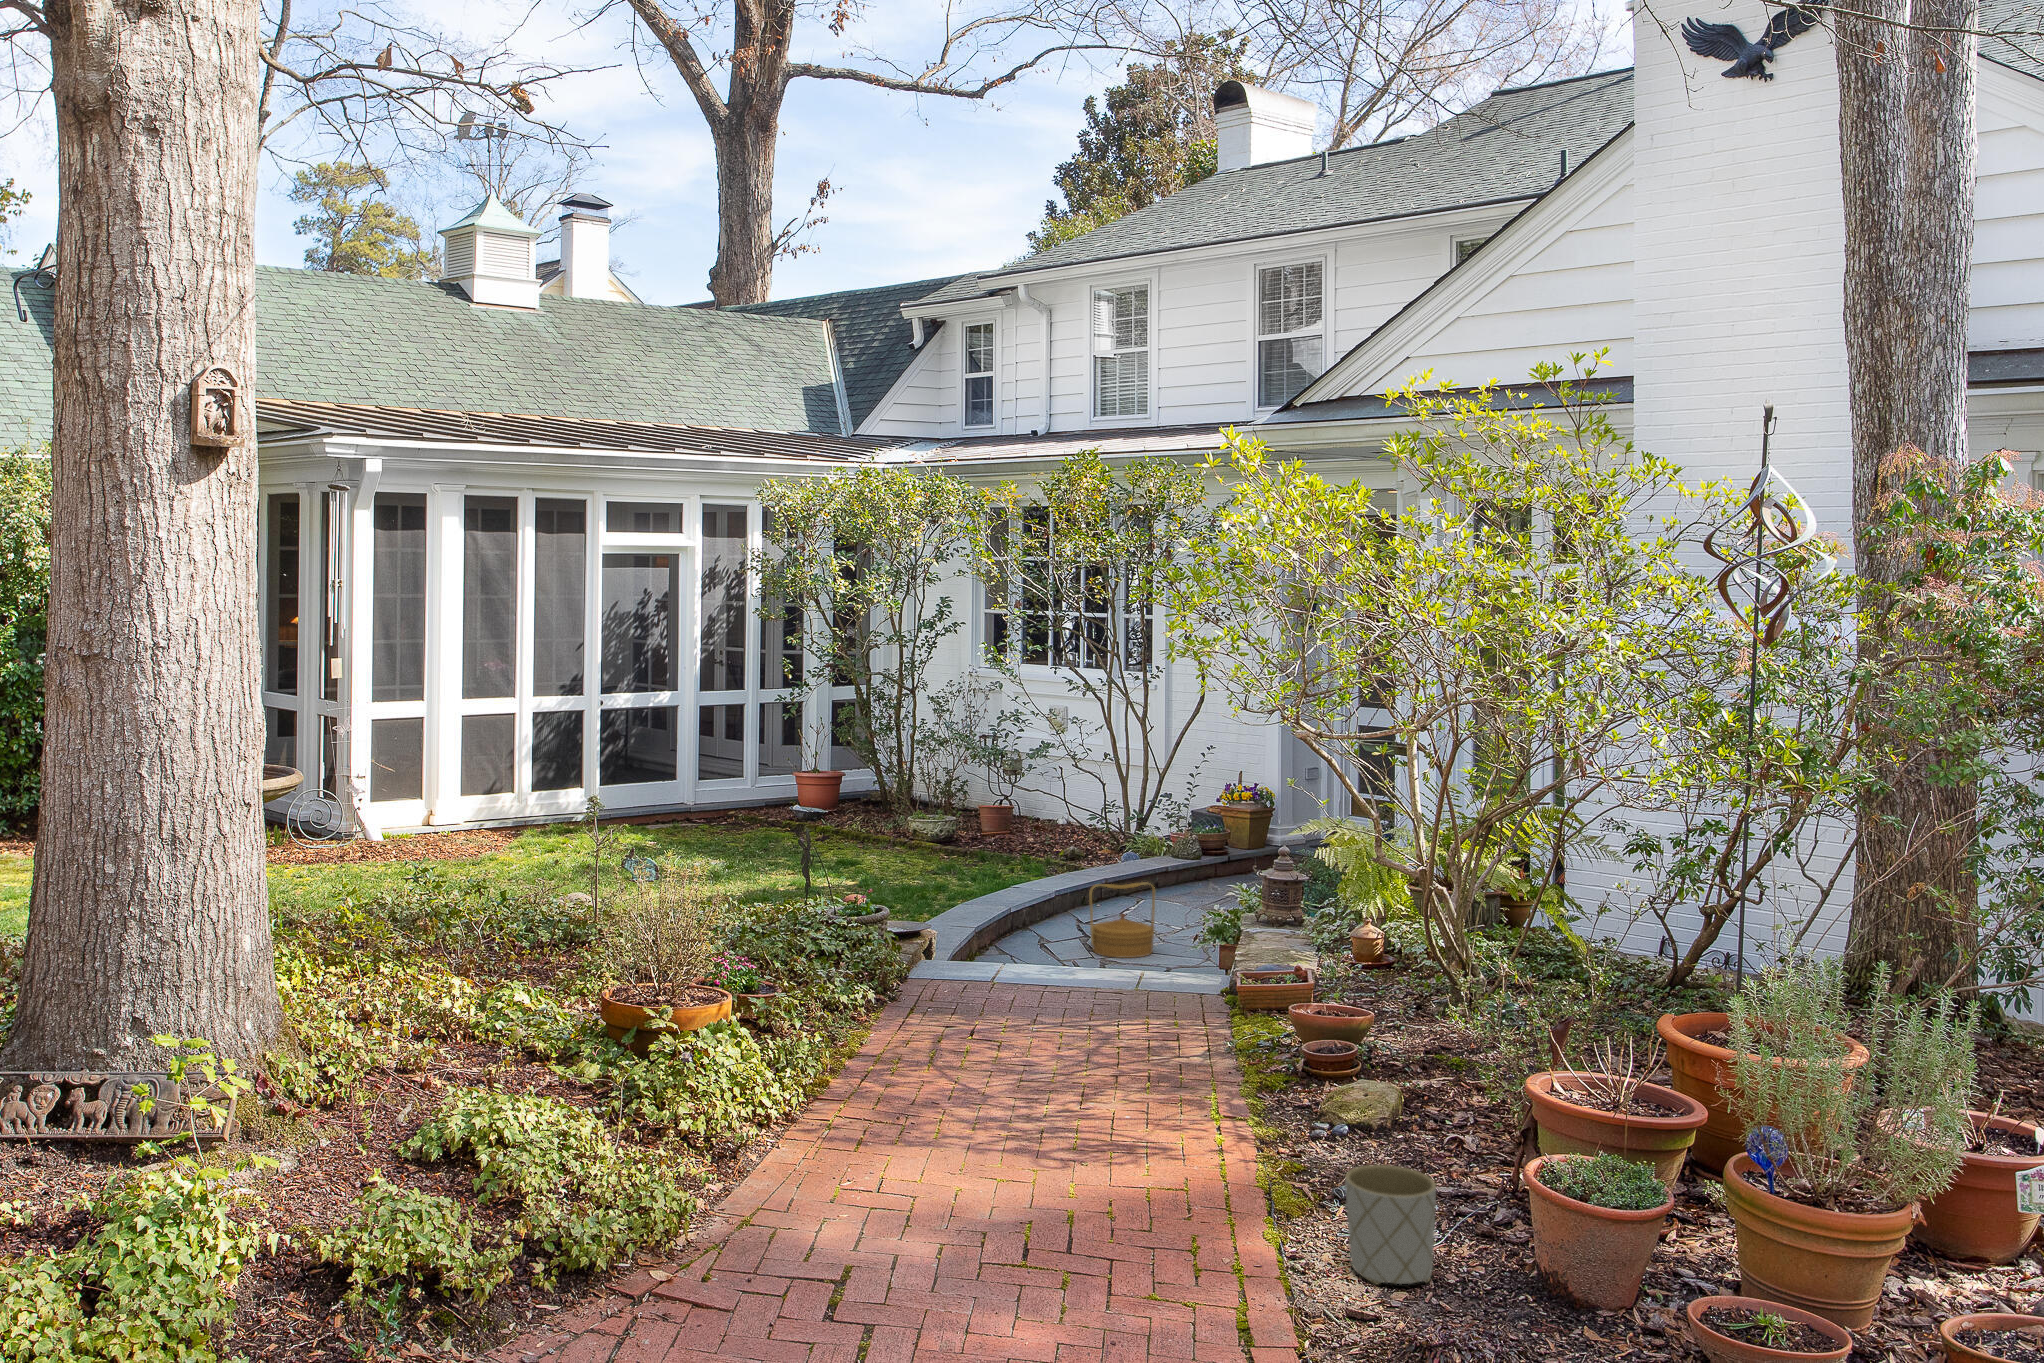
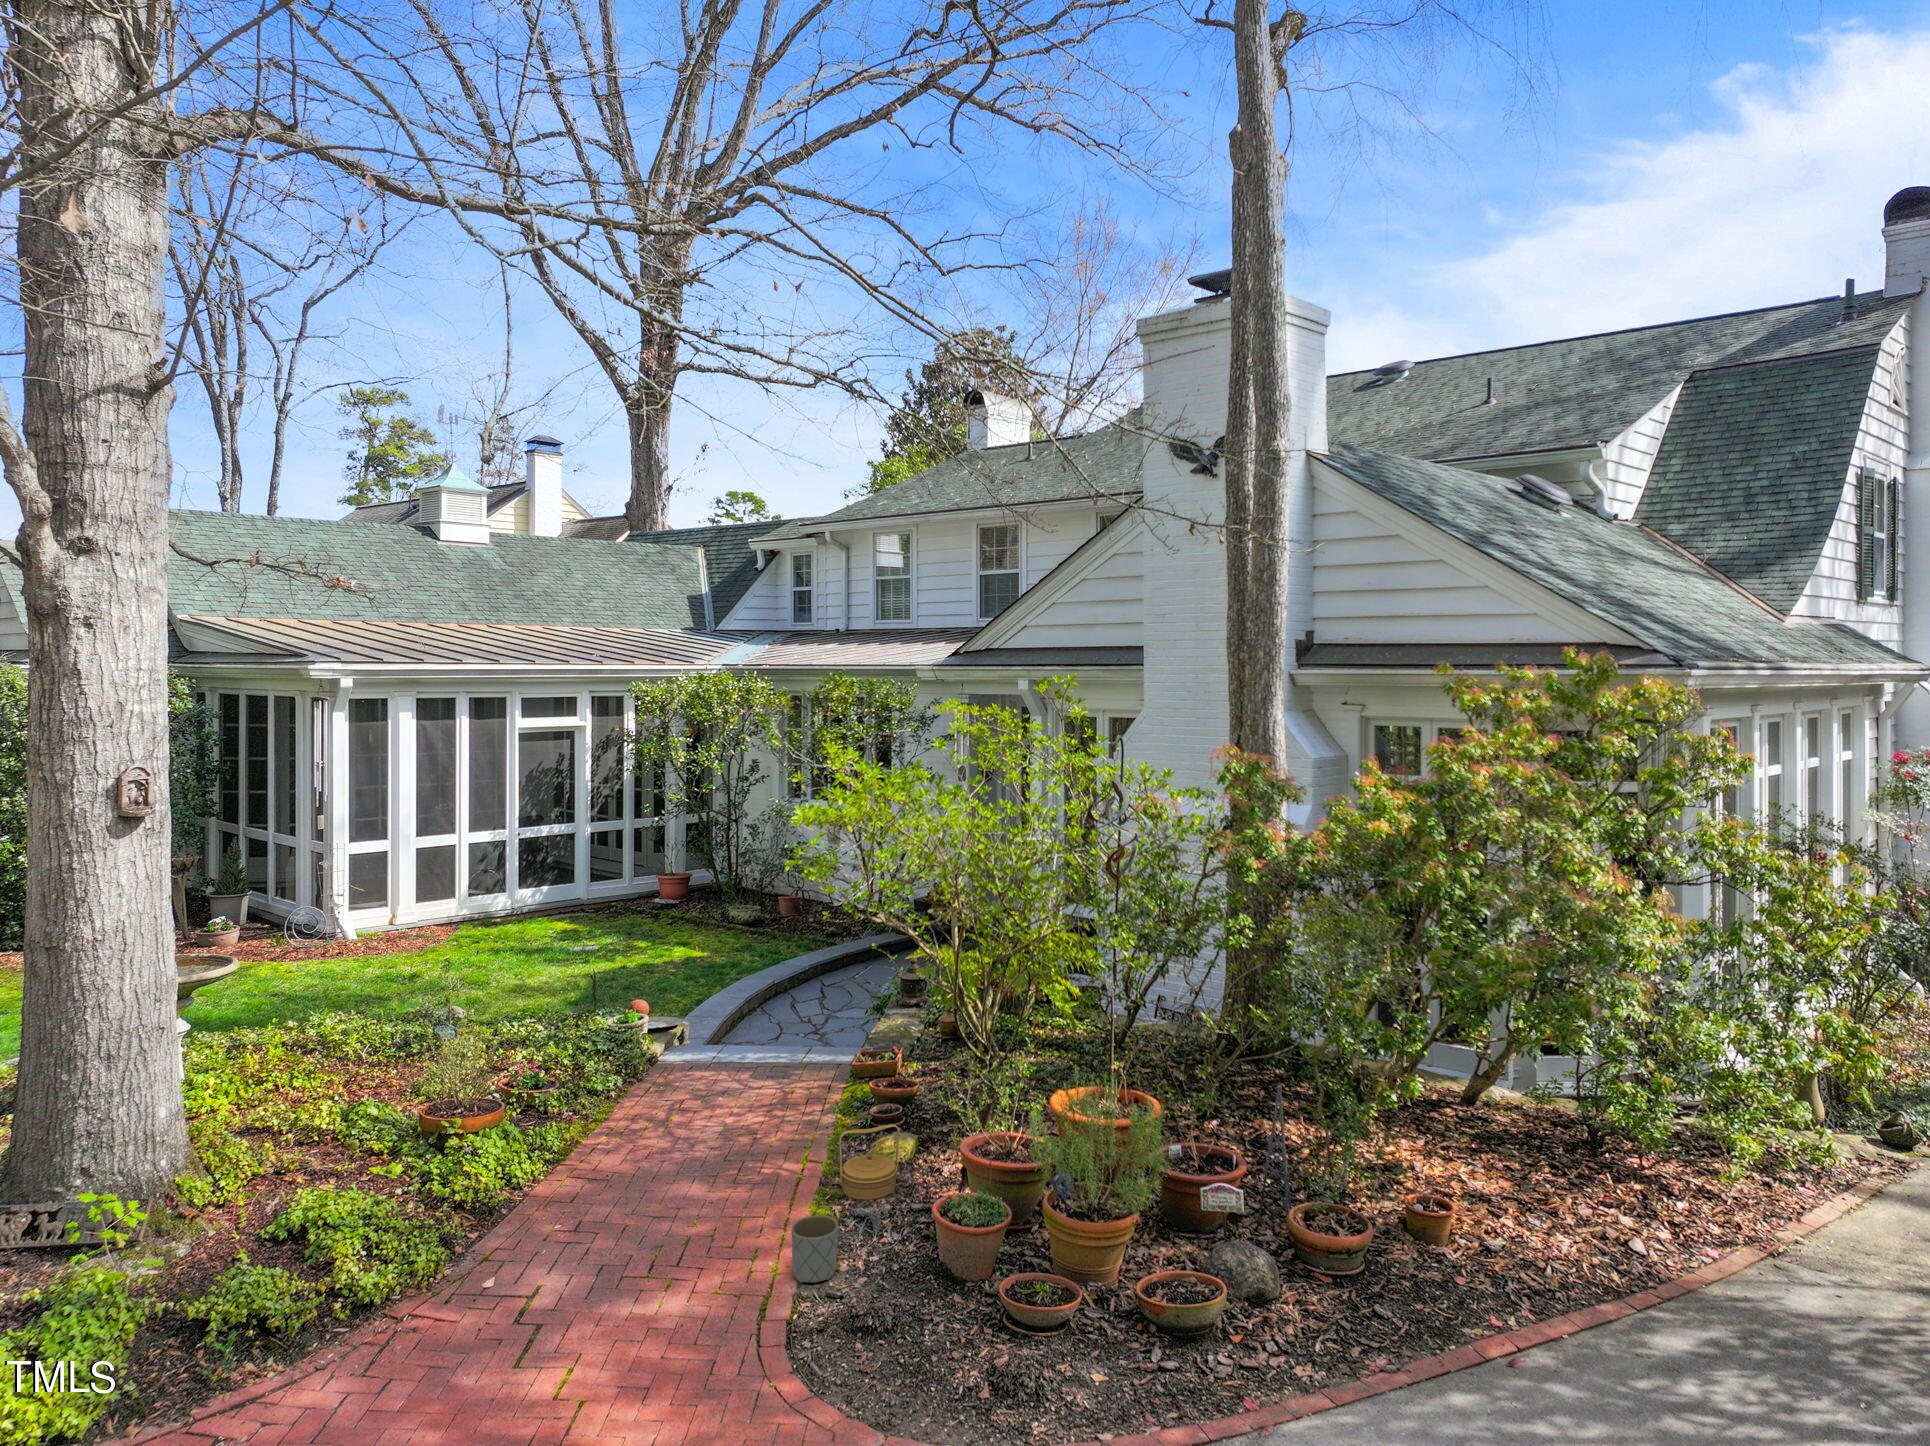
basket: present [1089,882,1155,958] -> present [839,1124,900,1200]

